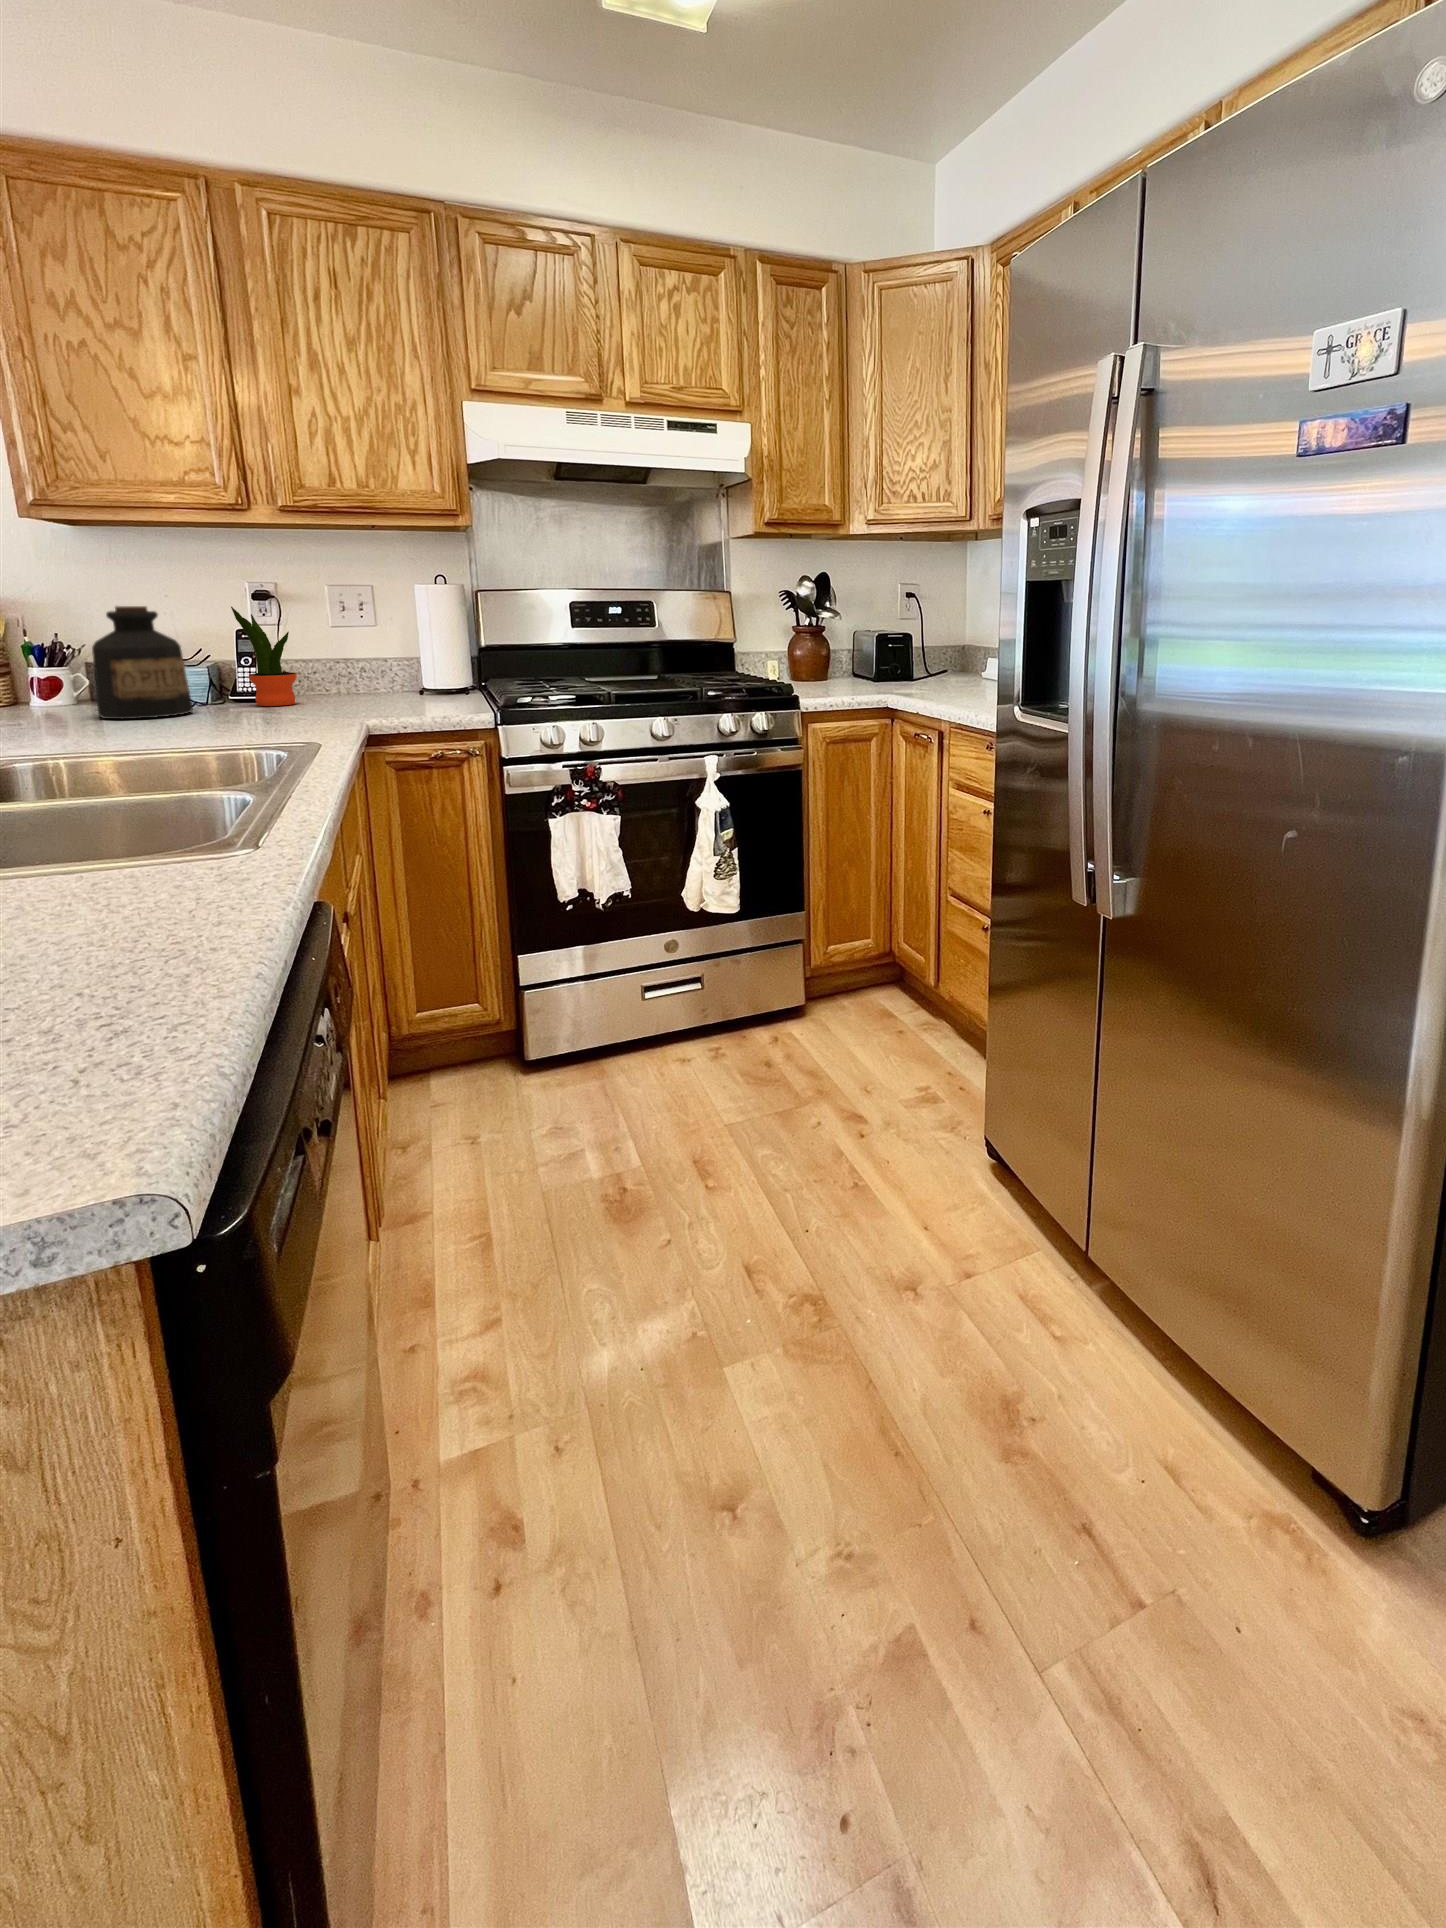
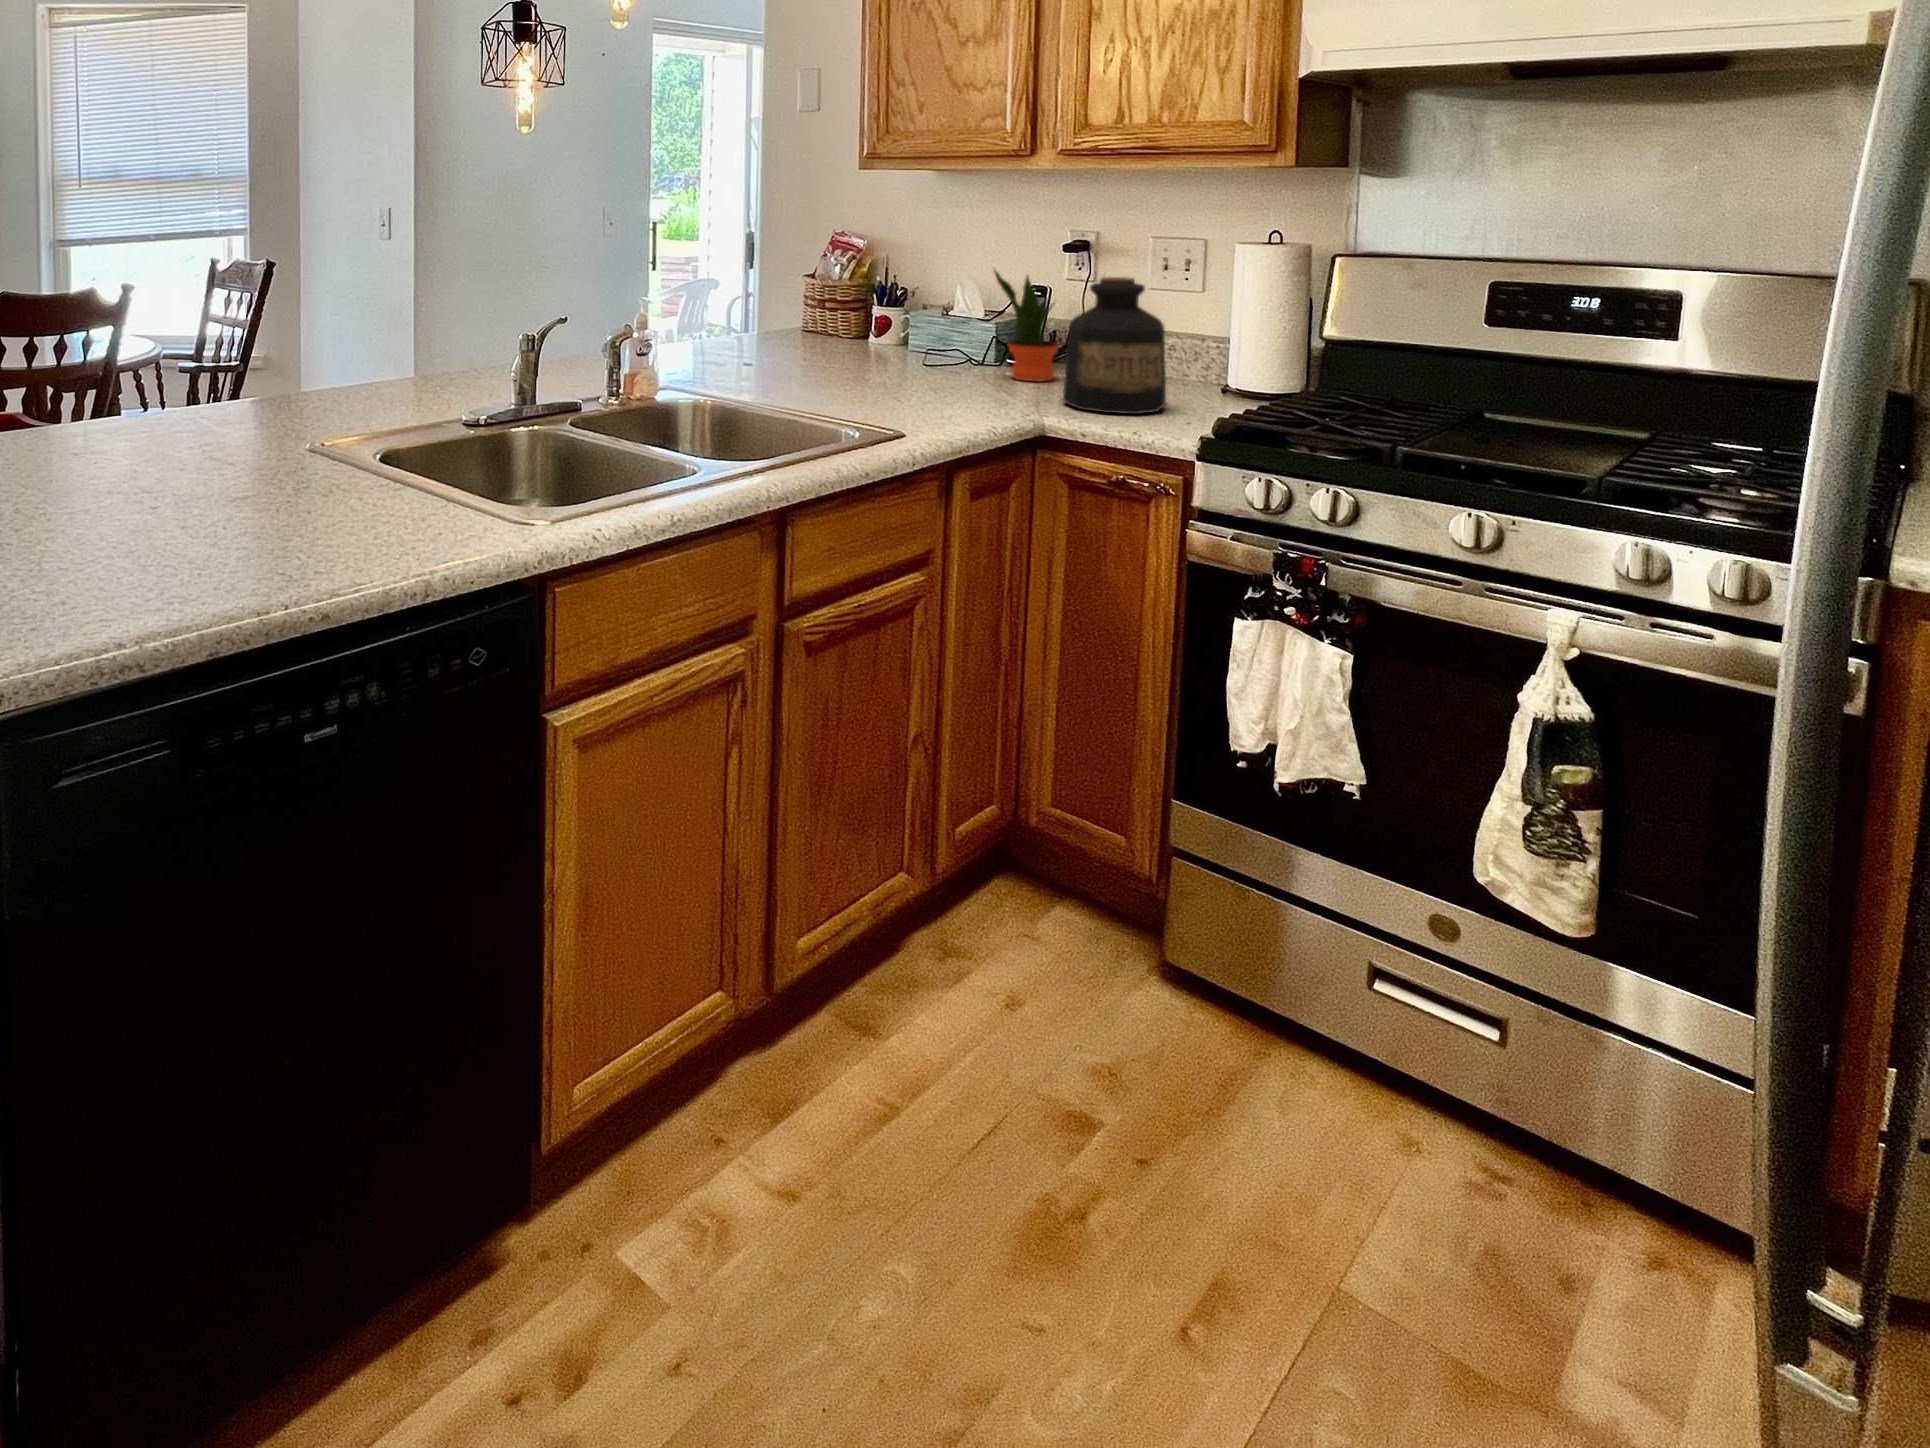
bottle: present [92,606,193,719] -> present [1063,277,1166,414]

